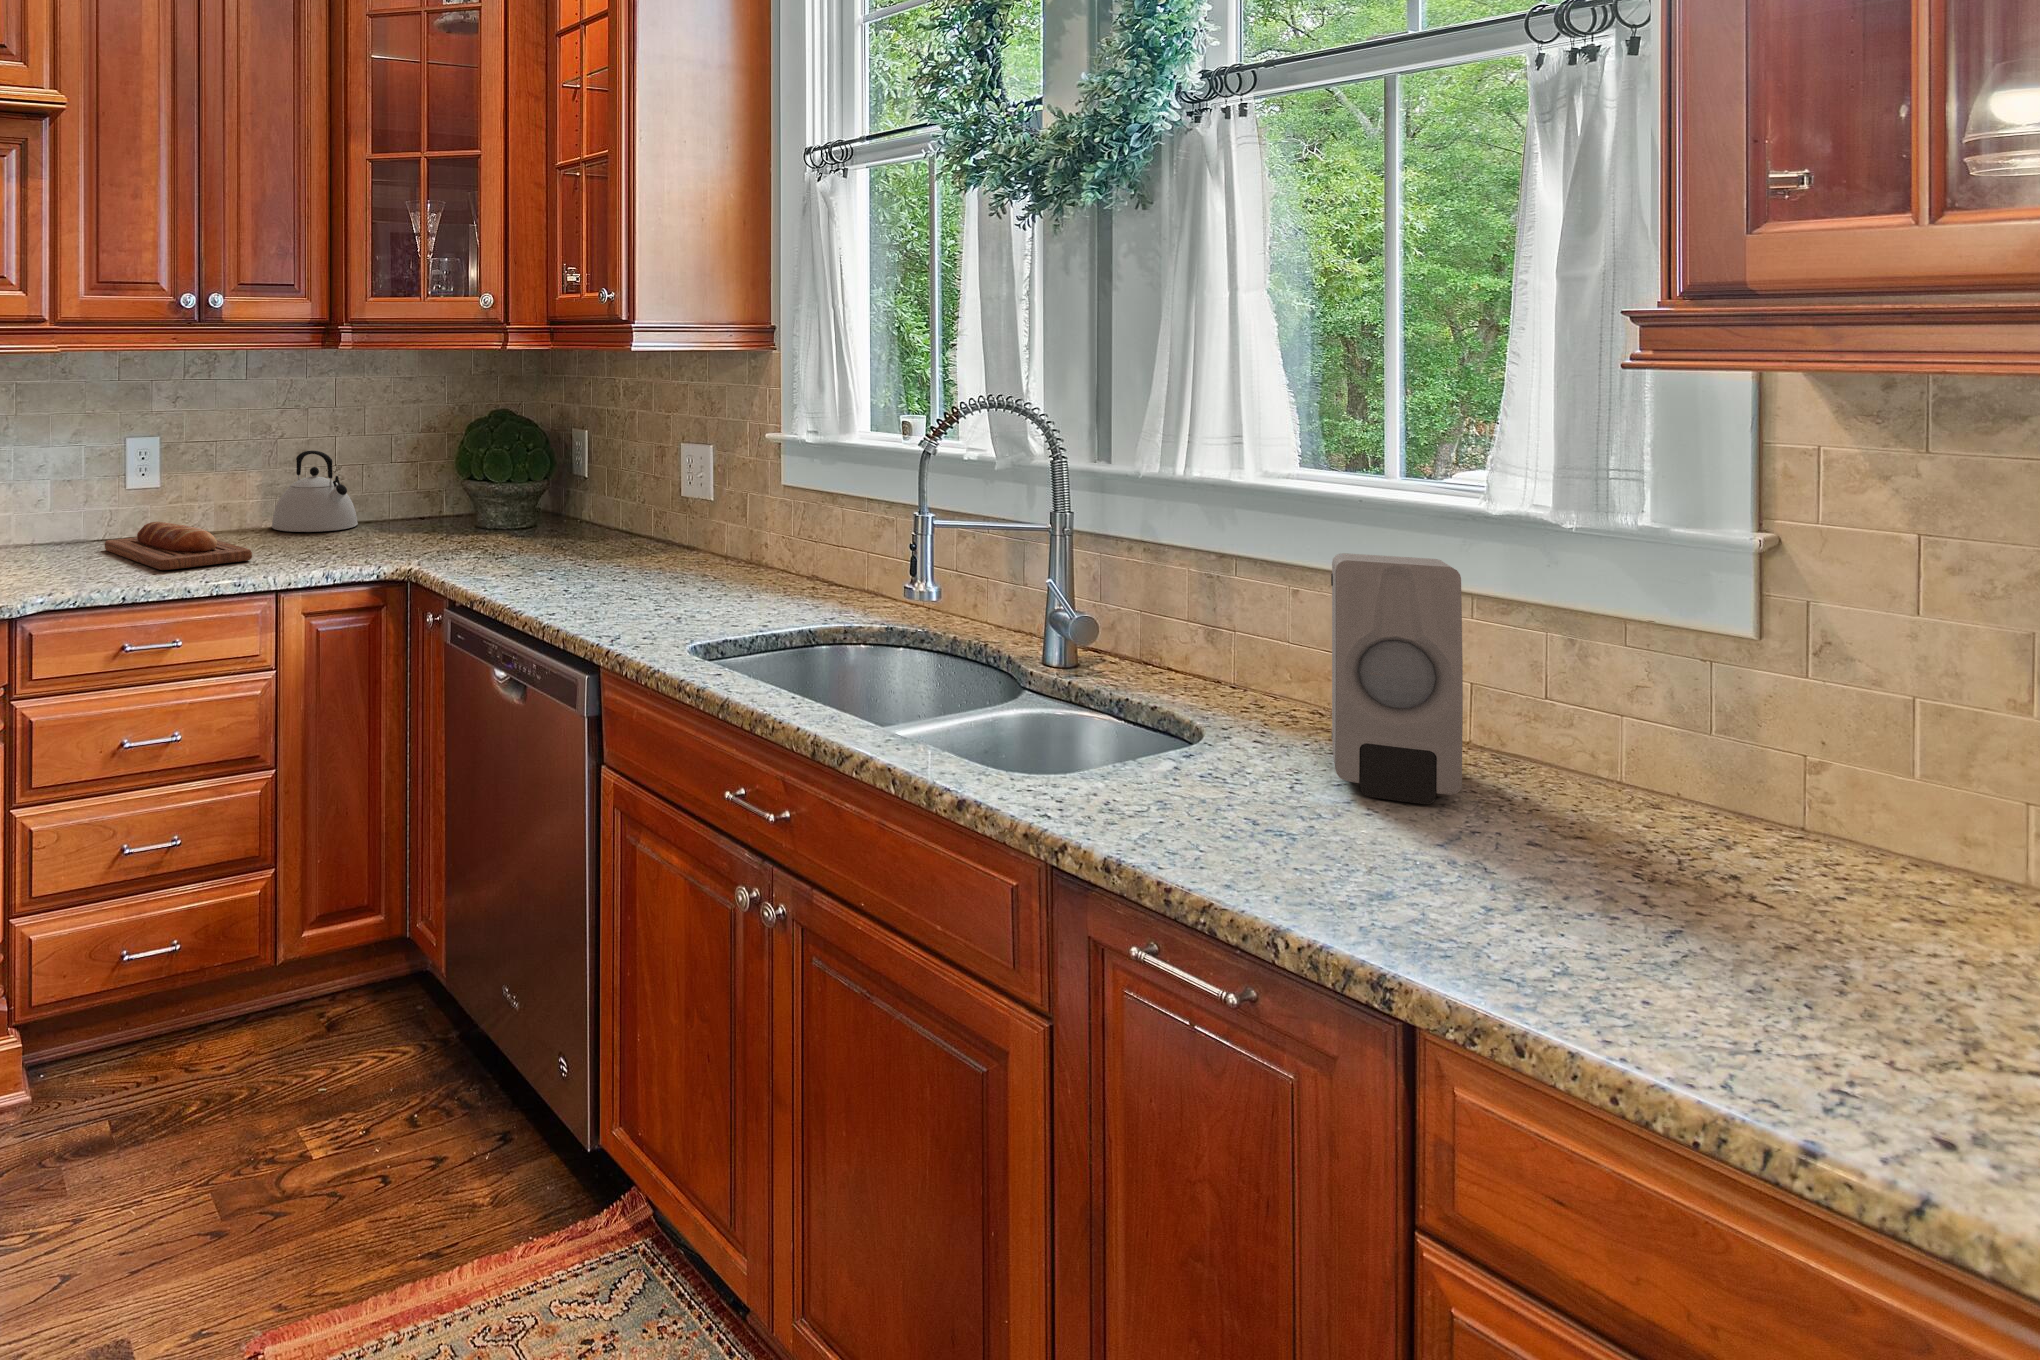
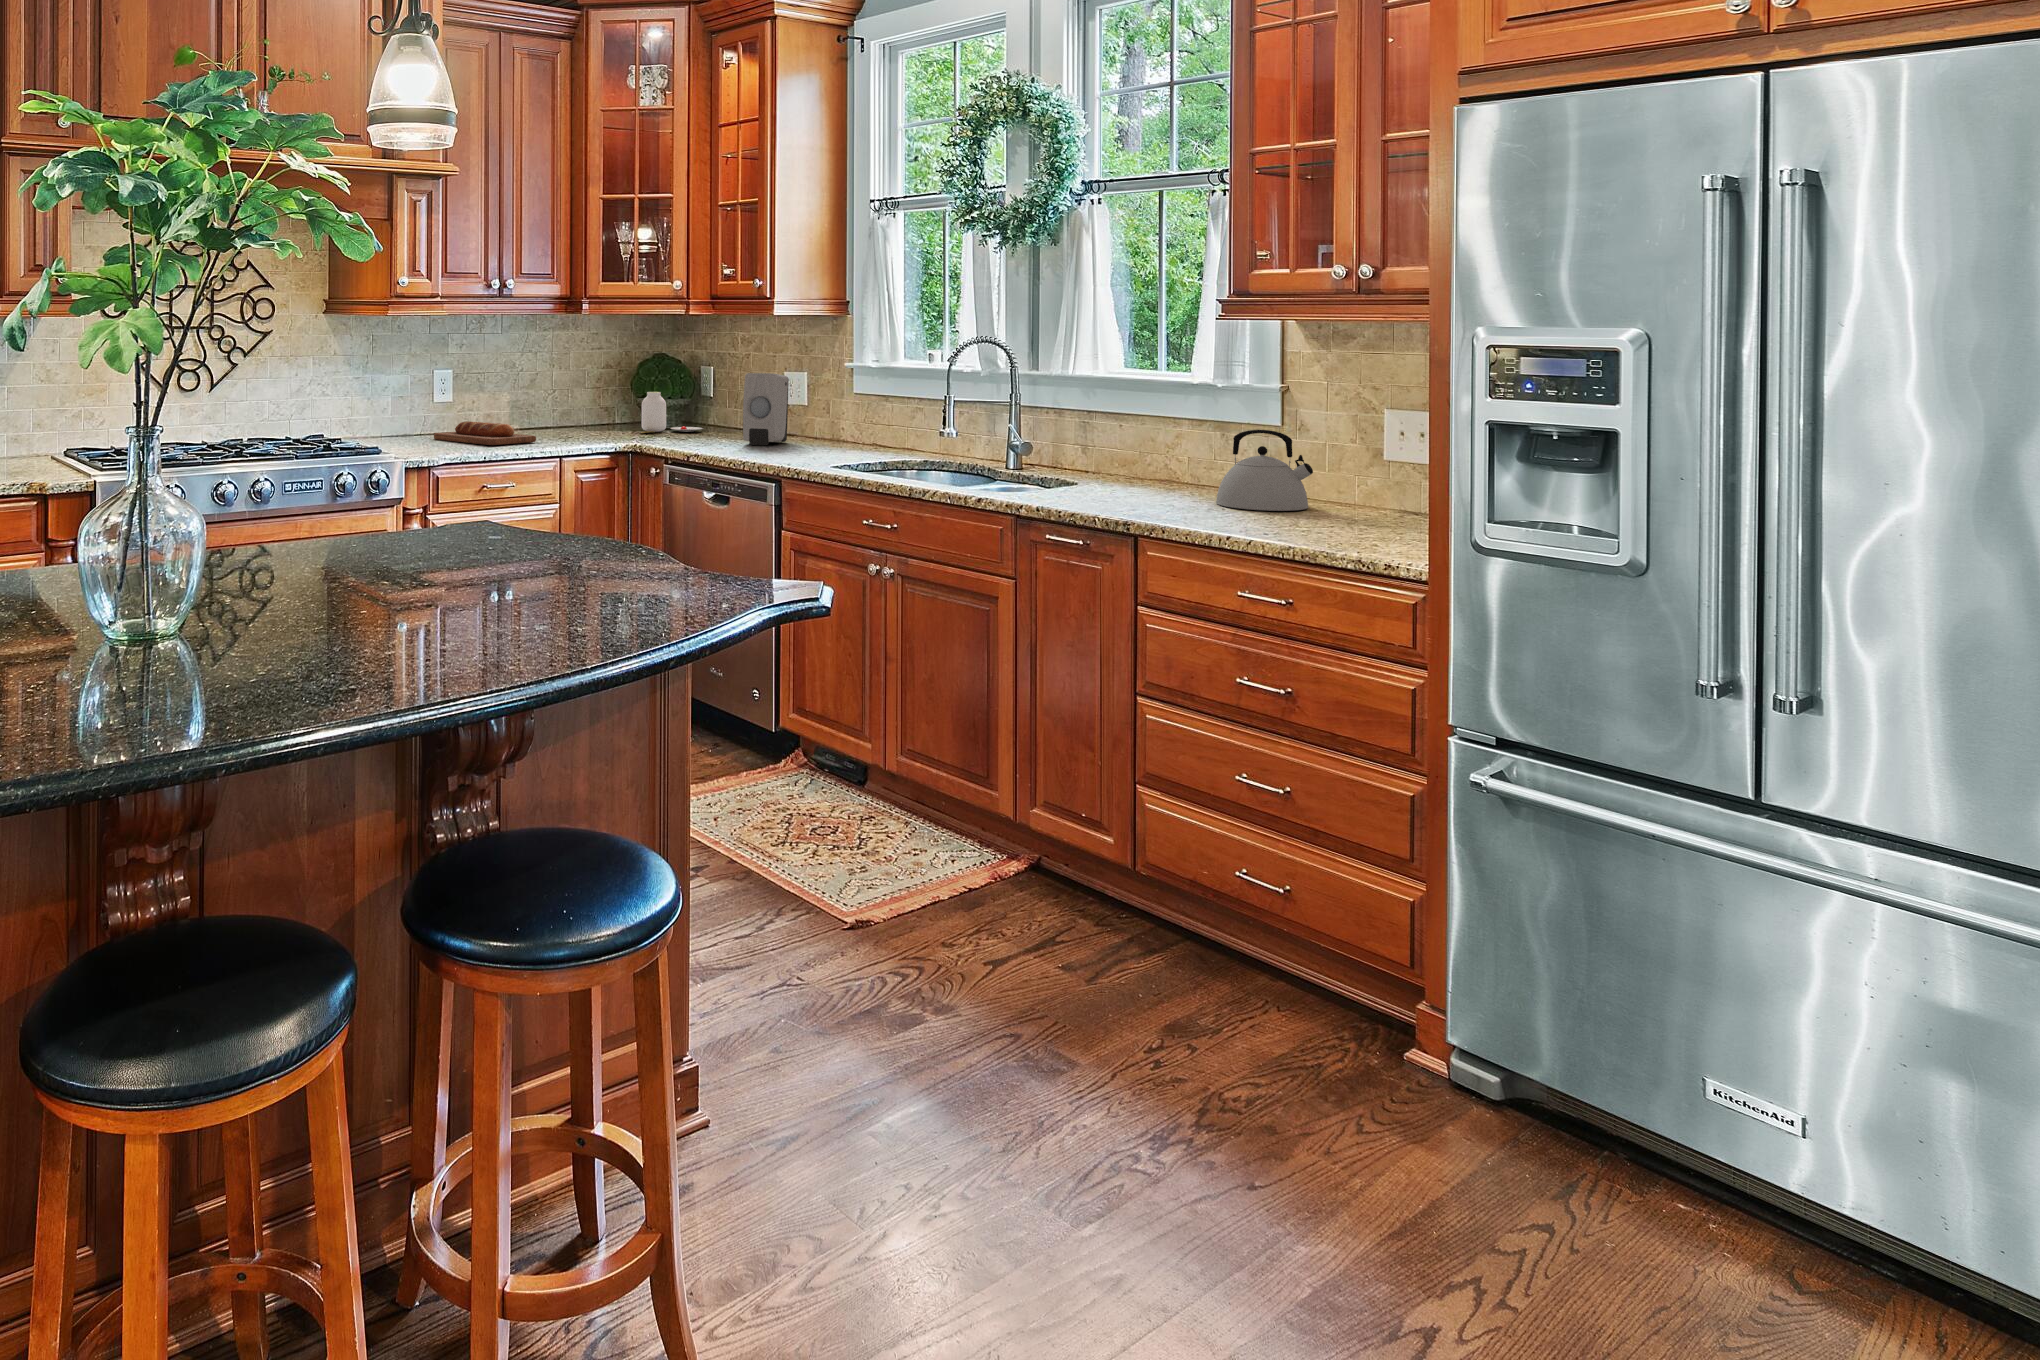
kettle: present [272,451,358,532] -> present [1216,430,1313,511]
jar: none [454,467,557,535] -> present [641,392,702,433]
soap dispenser: present [1331,553,1463,804] -> present [743,373,789,445]

